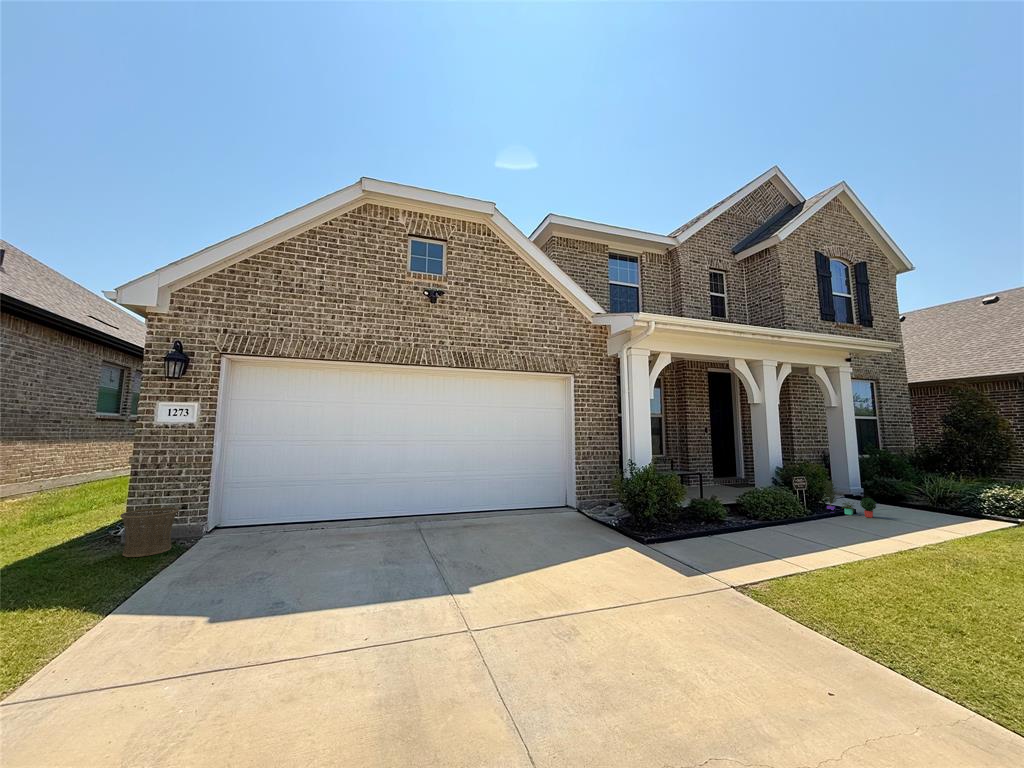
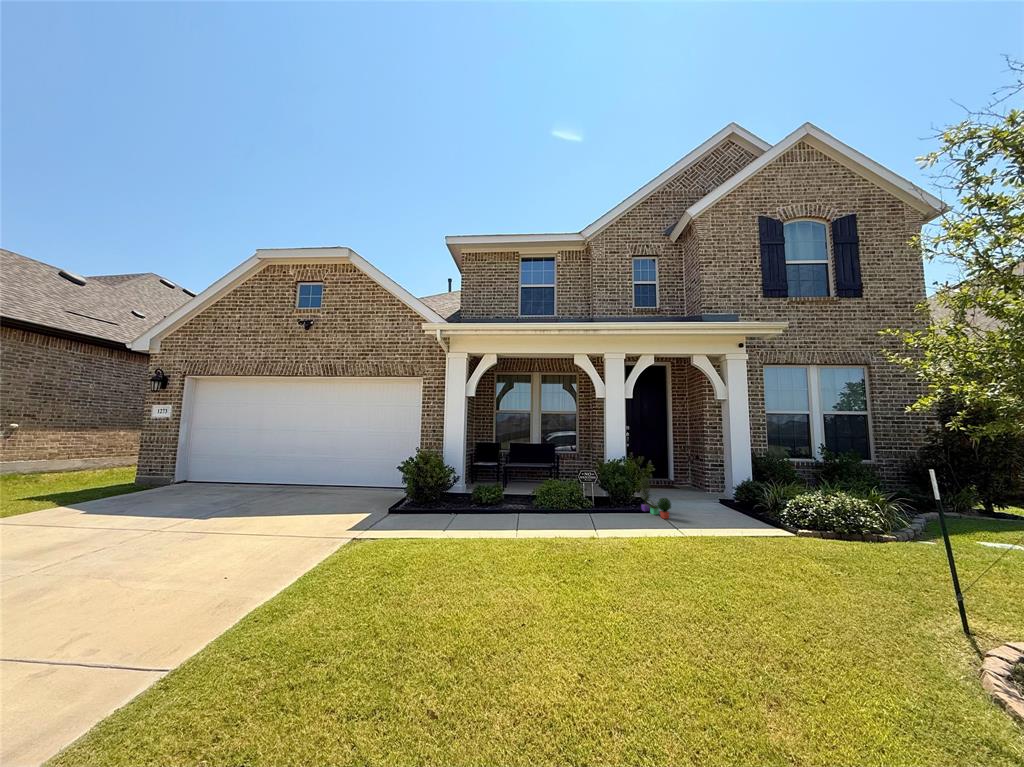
basket: present [120,507,179,557] -> none [123,468,157,494]

